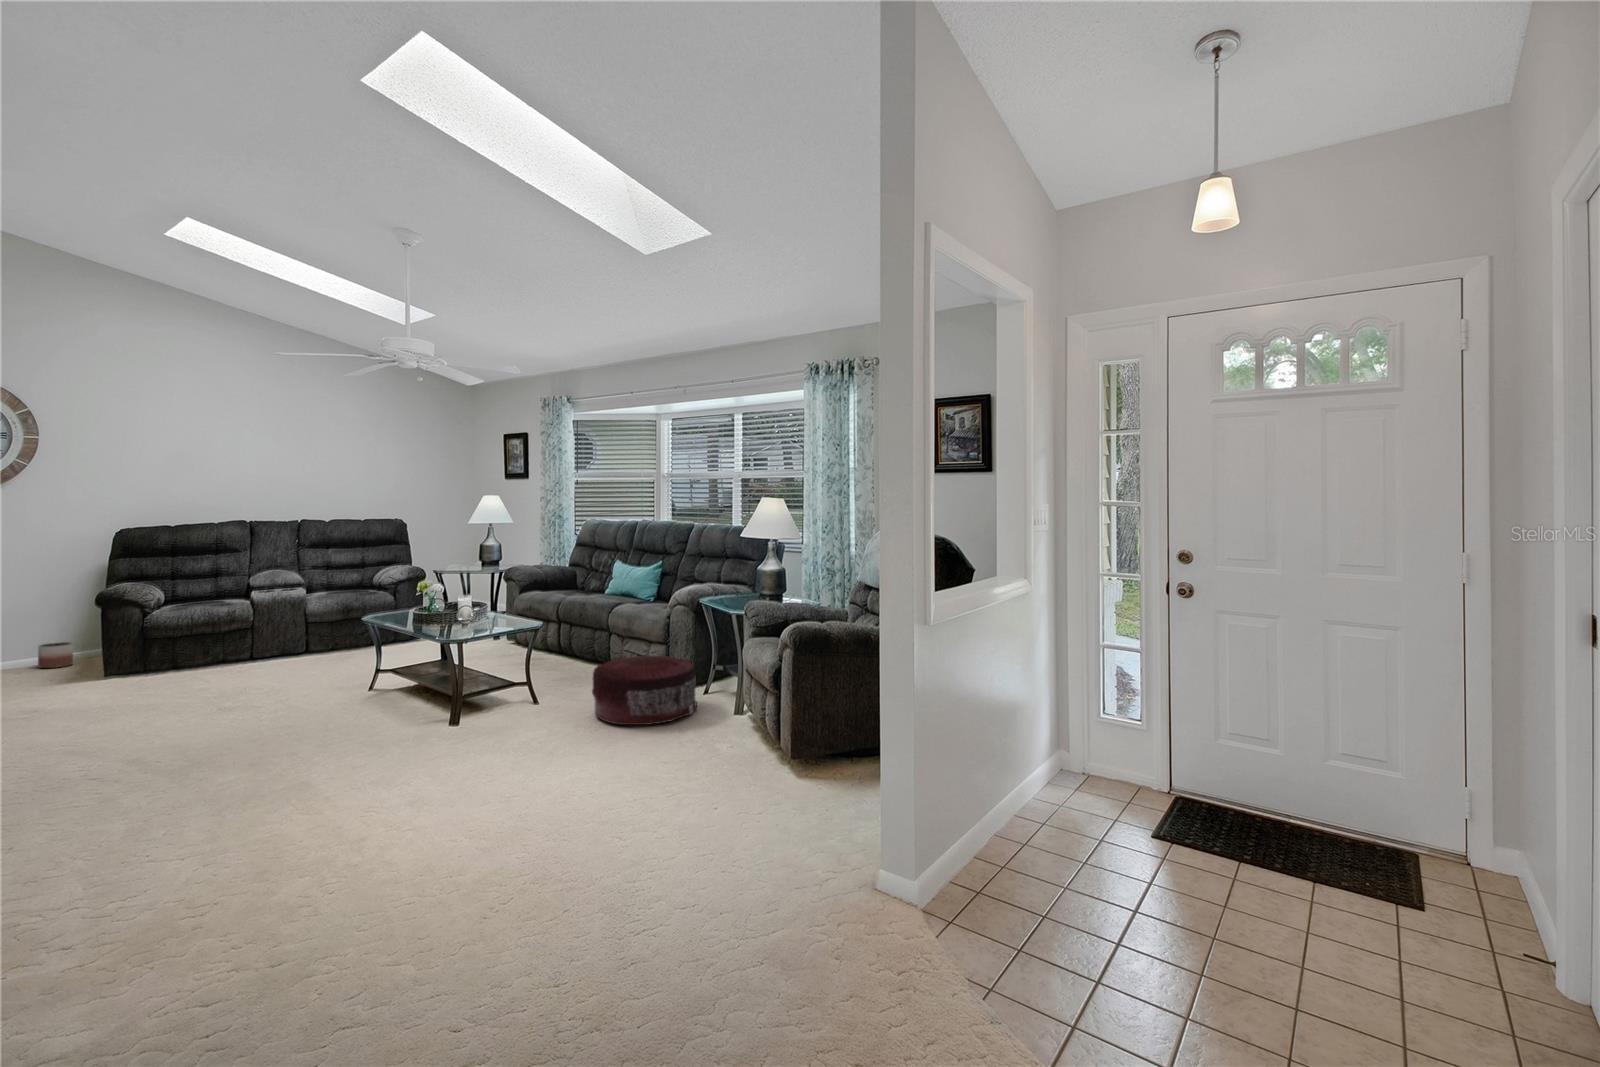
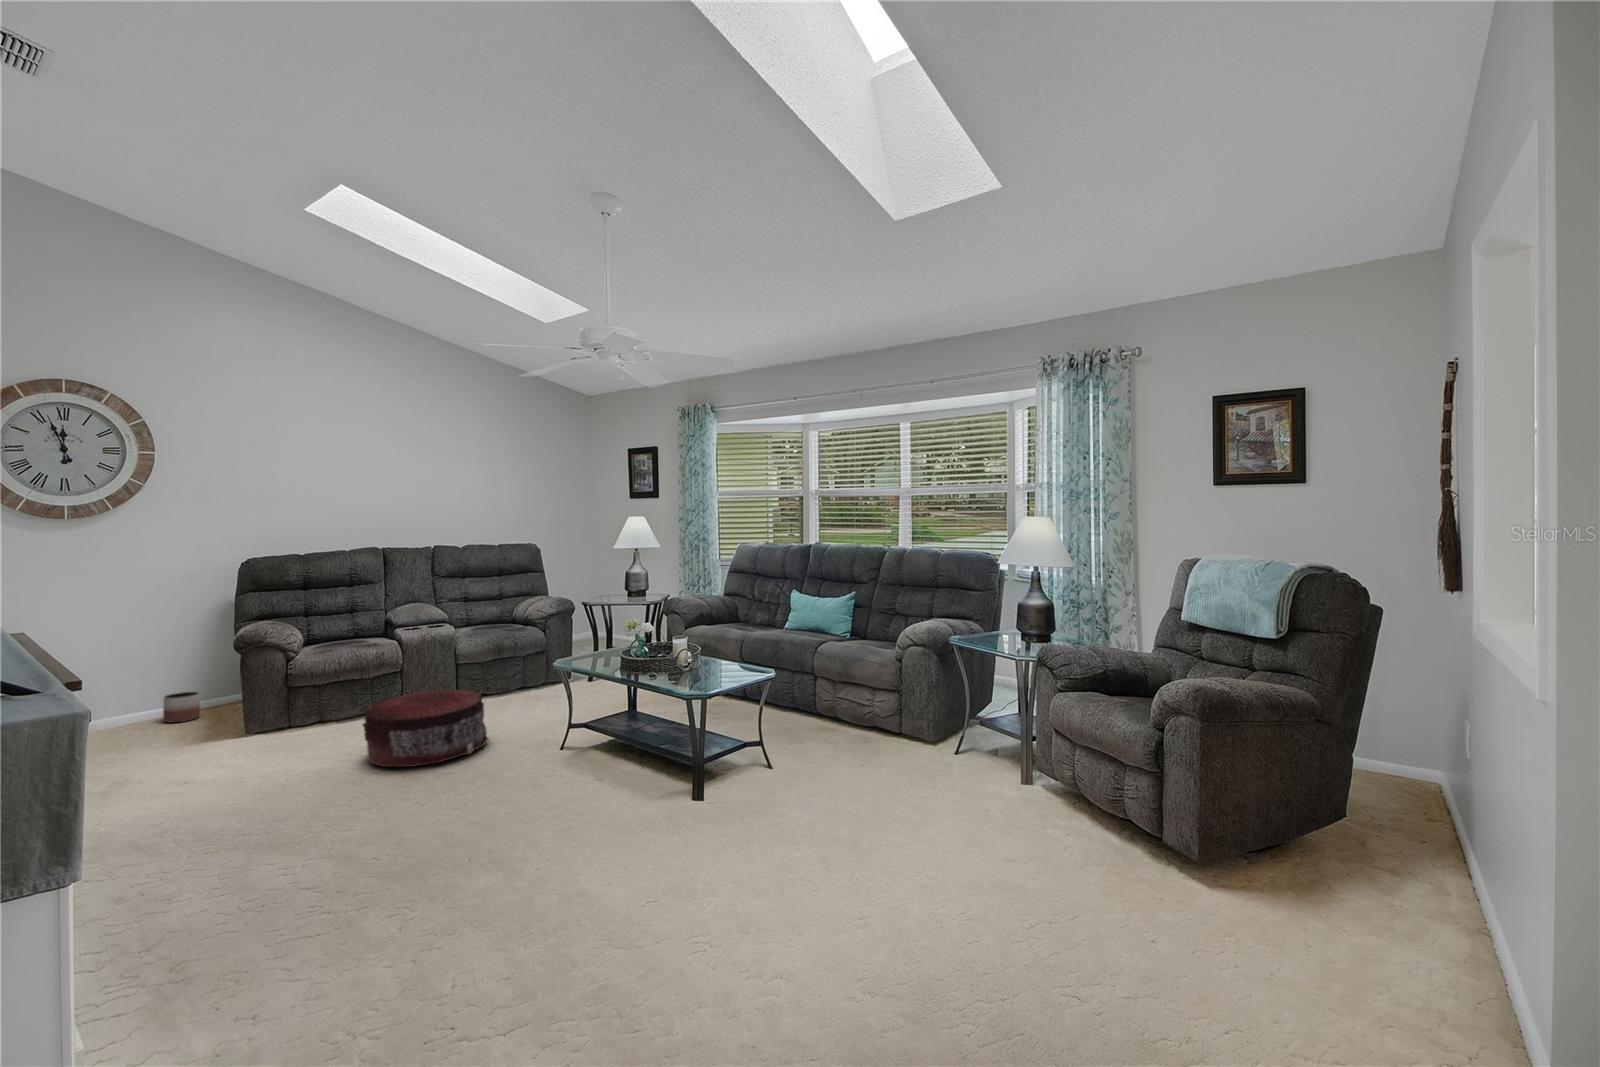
pouf: present [592,655,697,725] -> present [363,689,488,767]

